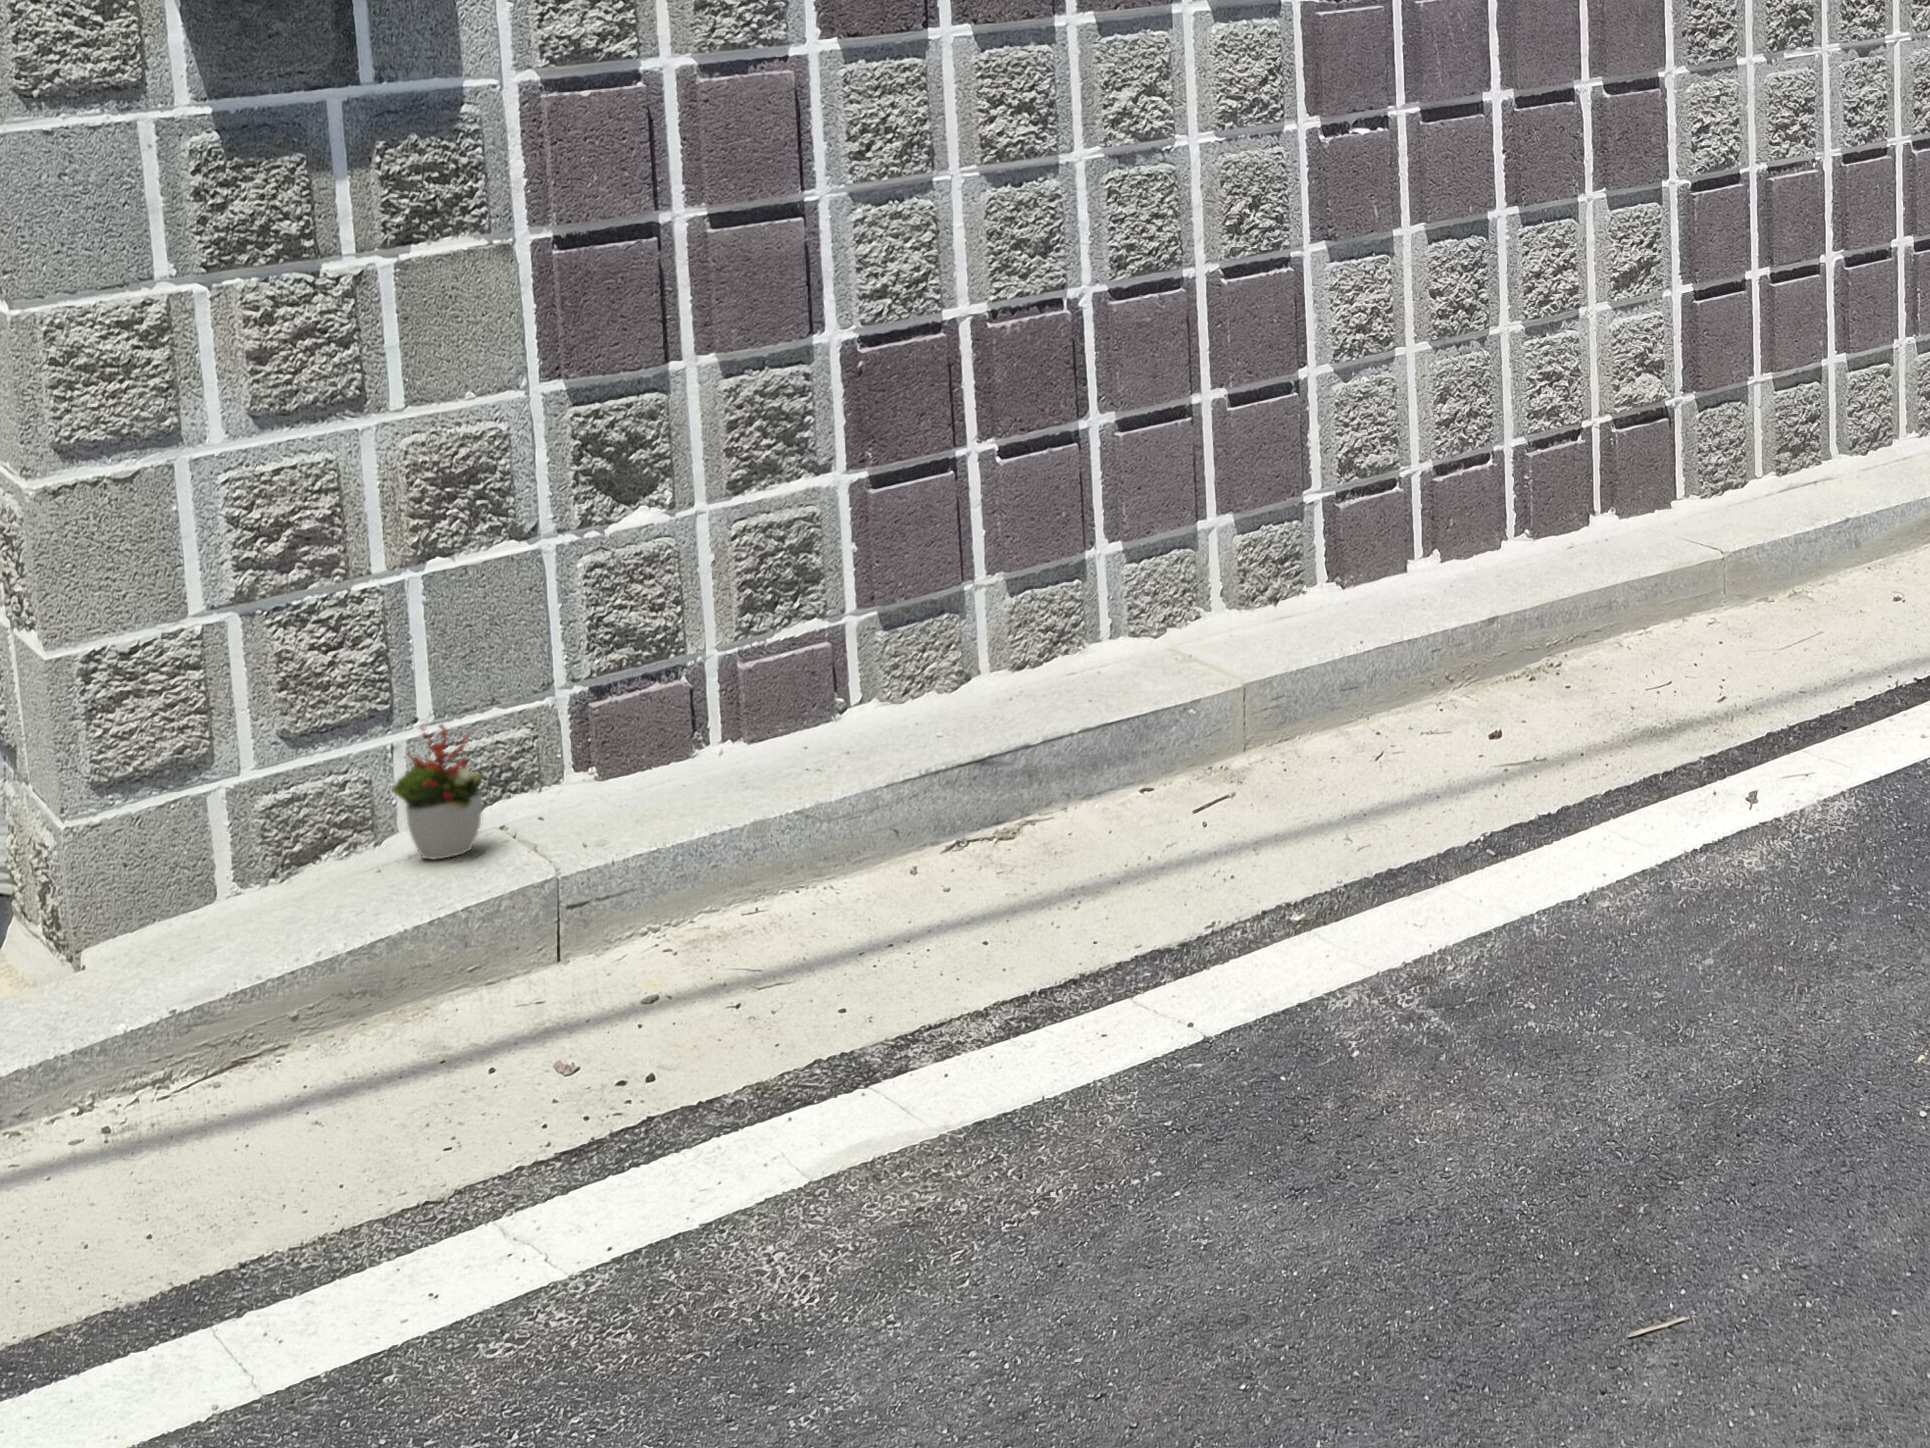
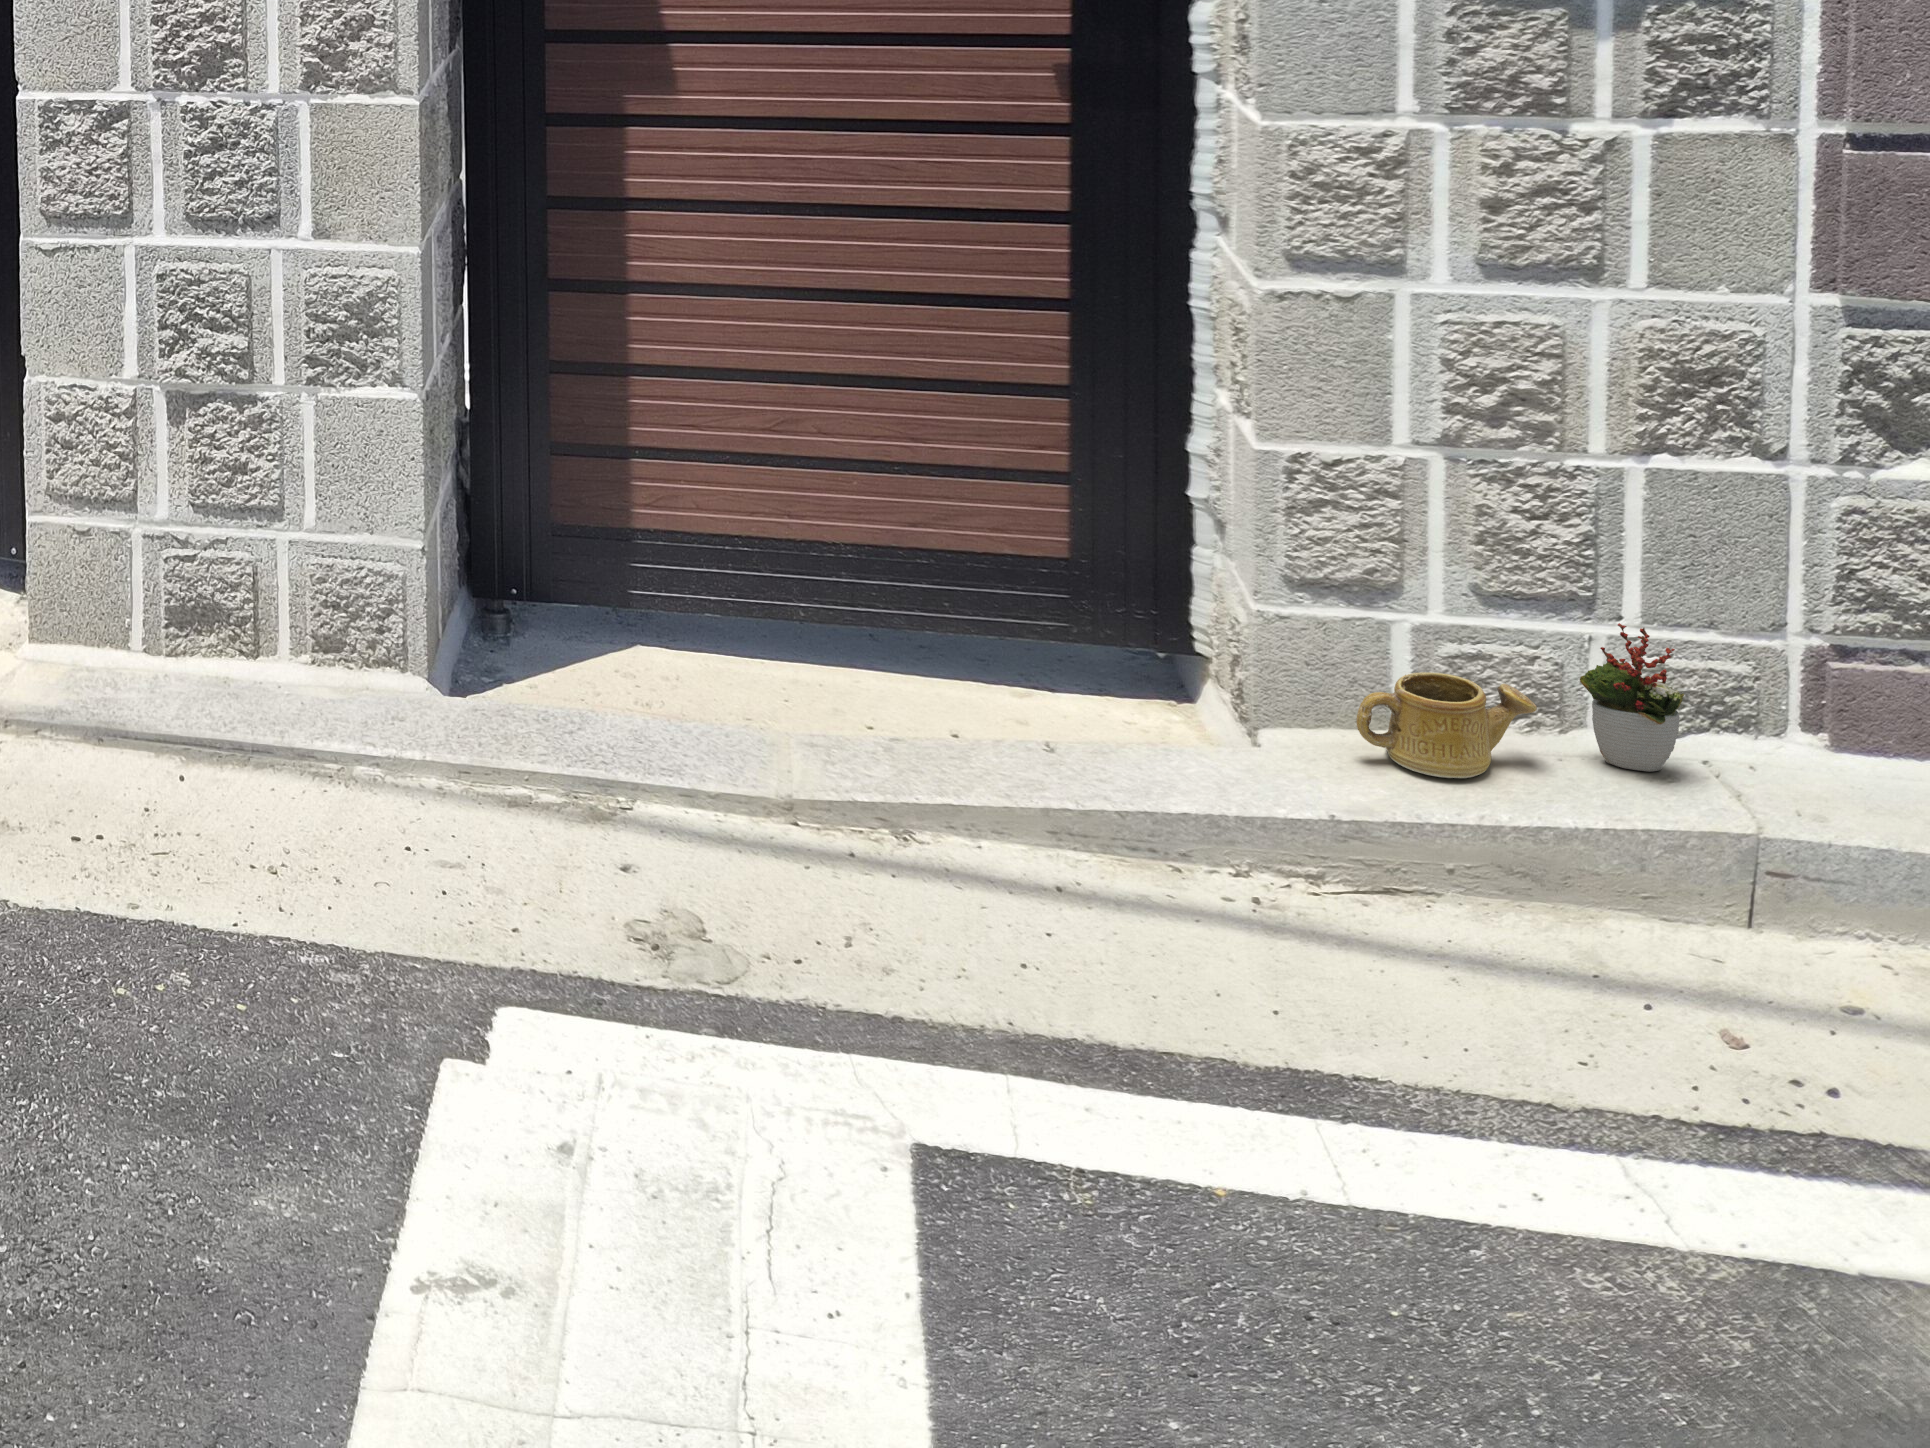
watering can: none [187,817,358,934] -> present [1356,672,1537,778]

